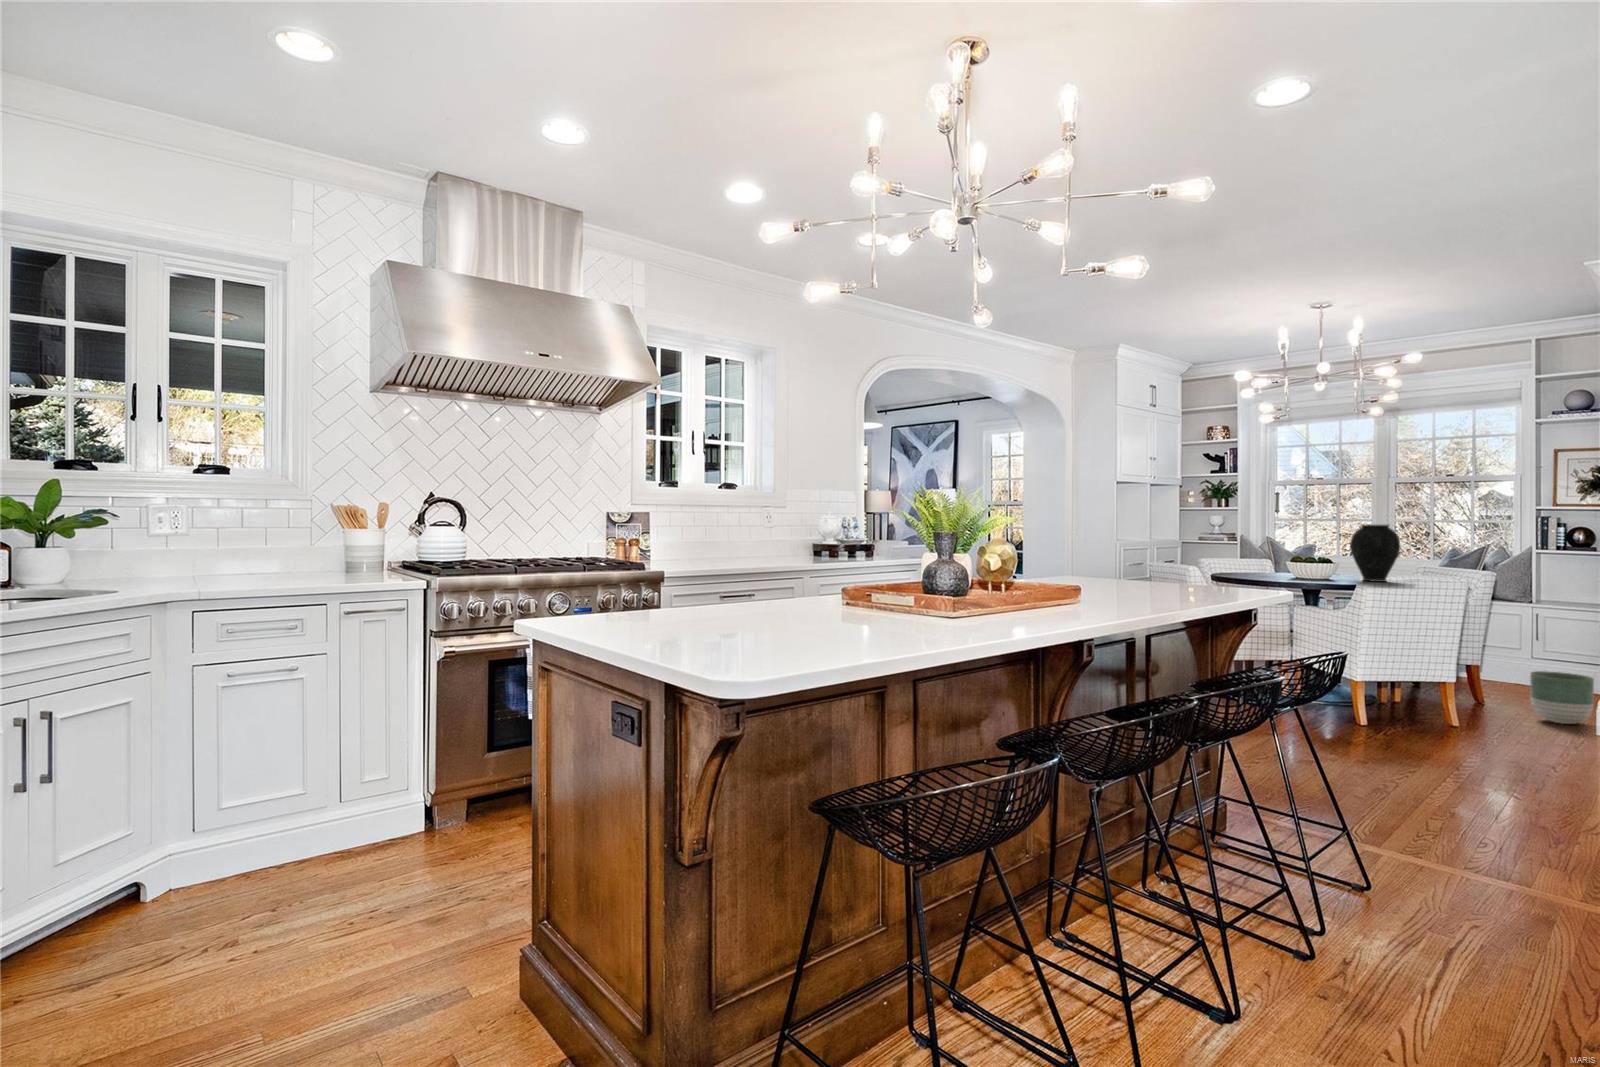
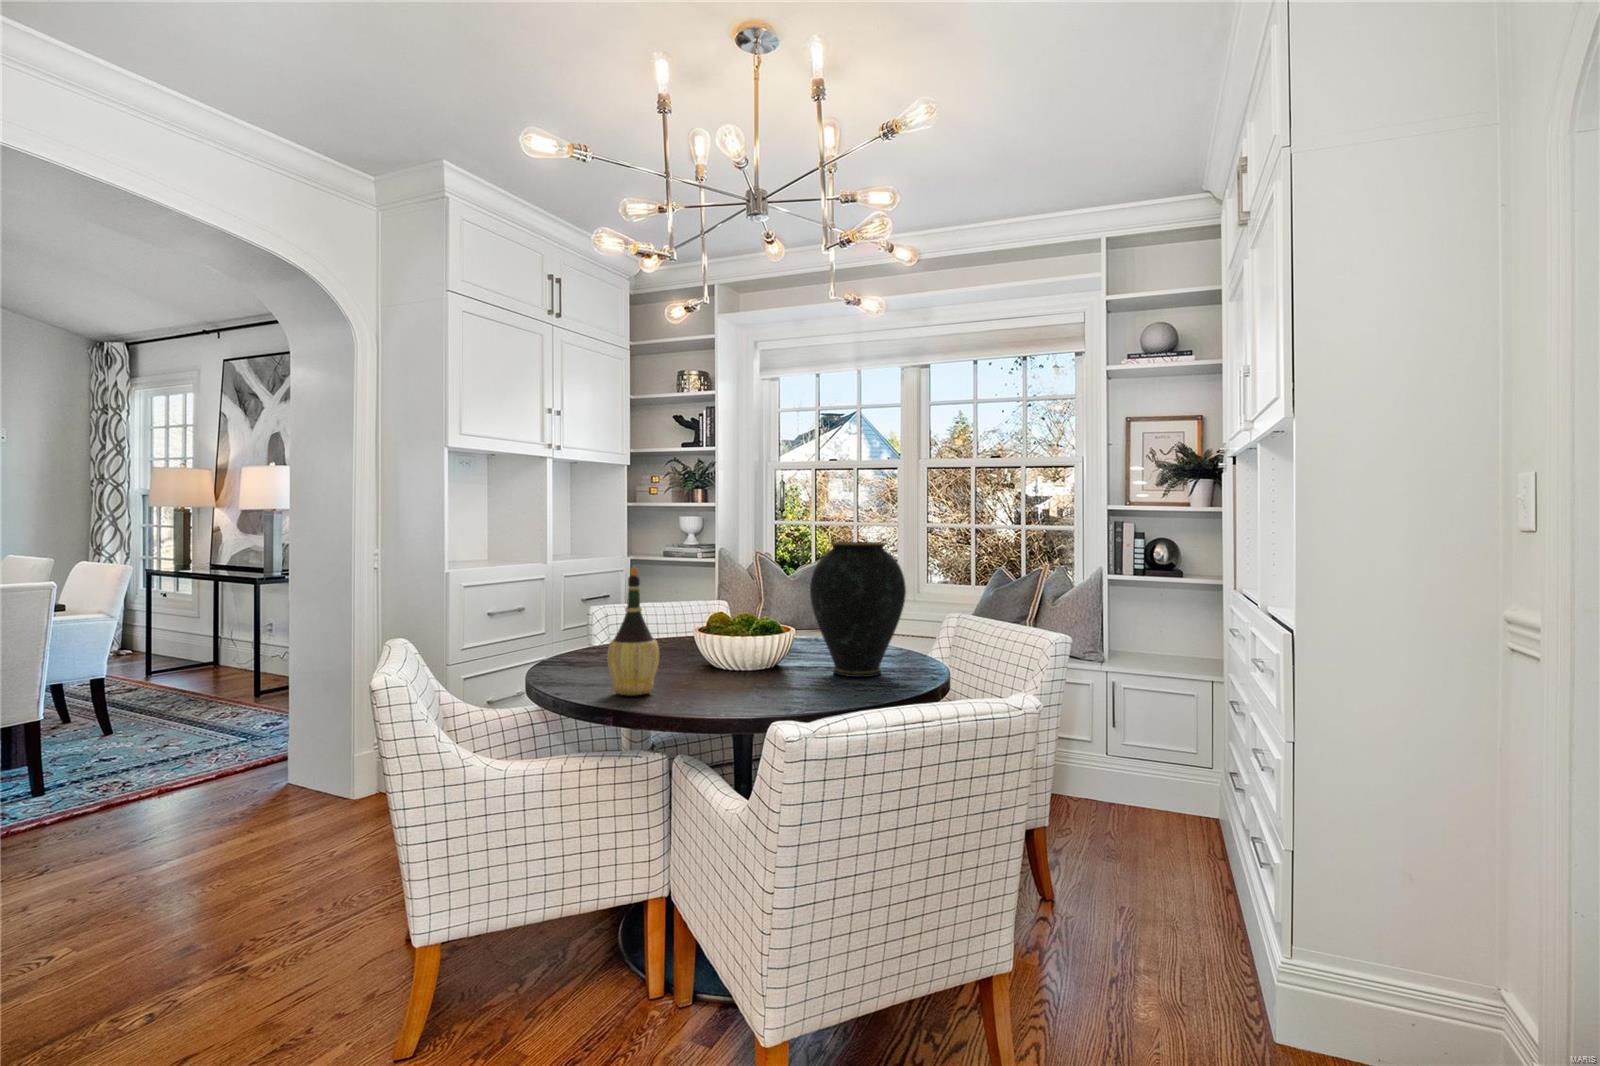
wine bottle: none [1265,533,1288,582] -> present [608,568,659,695]
planter: present [1530,671,1594,724] -> none [1137,848,1248,979]

